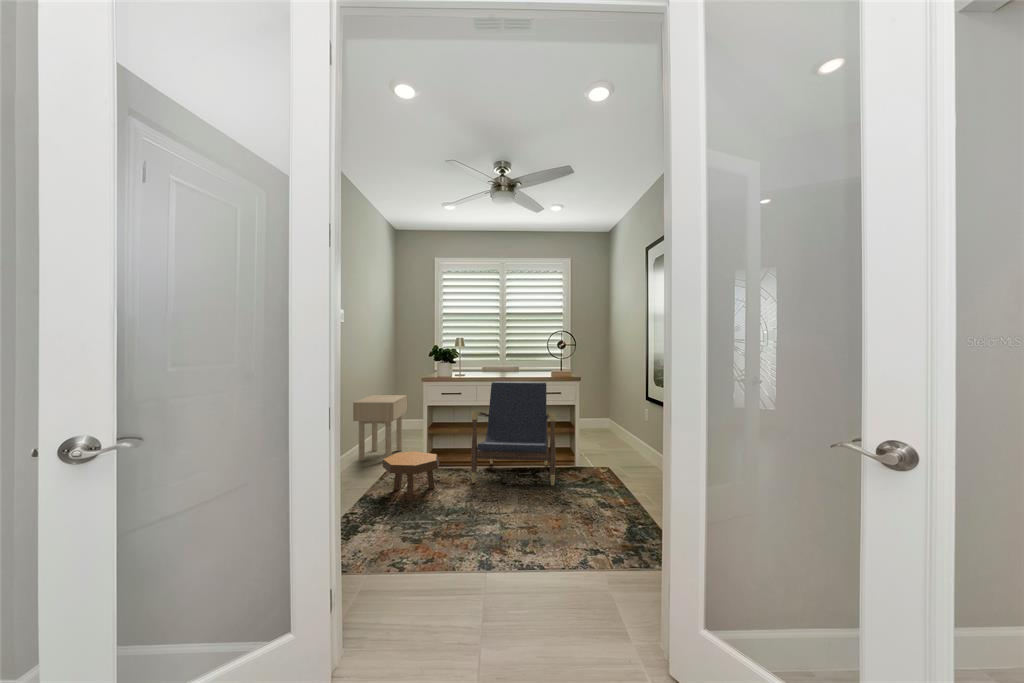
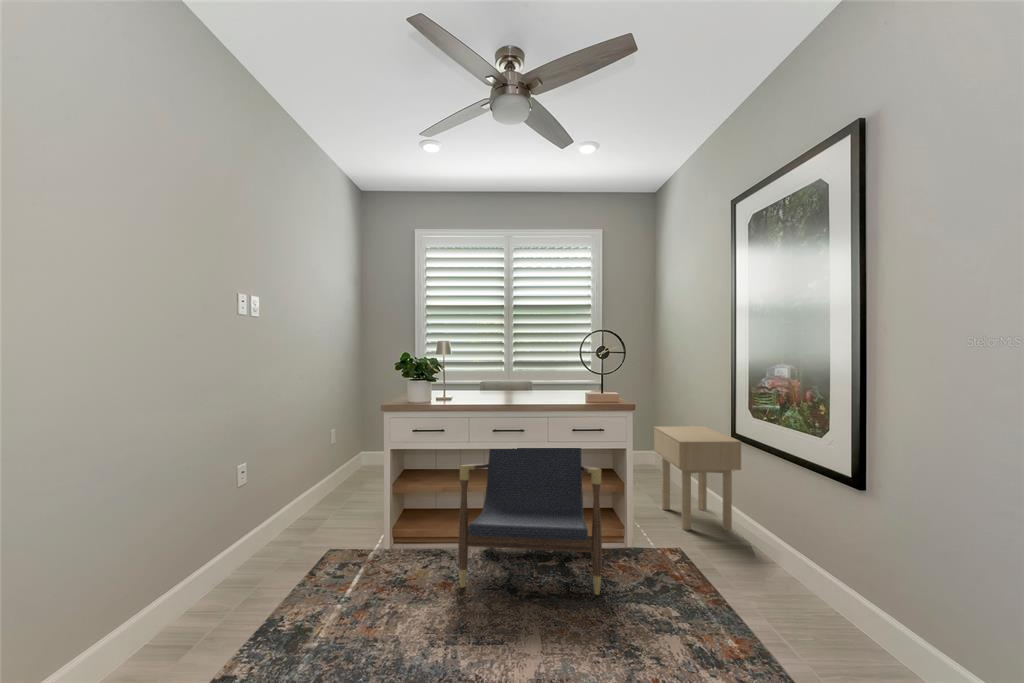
side table: present [353,395,407,461] -> present [654,426,741,530]
footstool: present [383,451,439,501] -> none [302,534,403,639]

